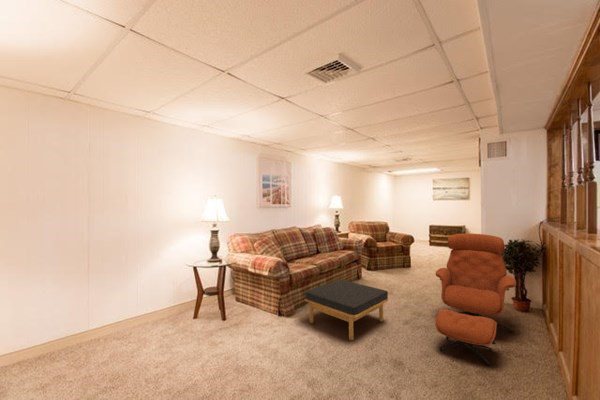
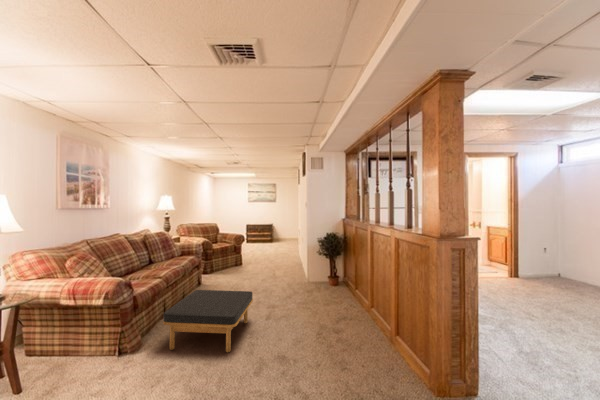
lounge chair: present [435,234,516,365] -> none [287,231,342,333]

